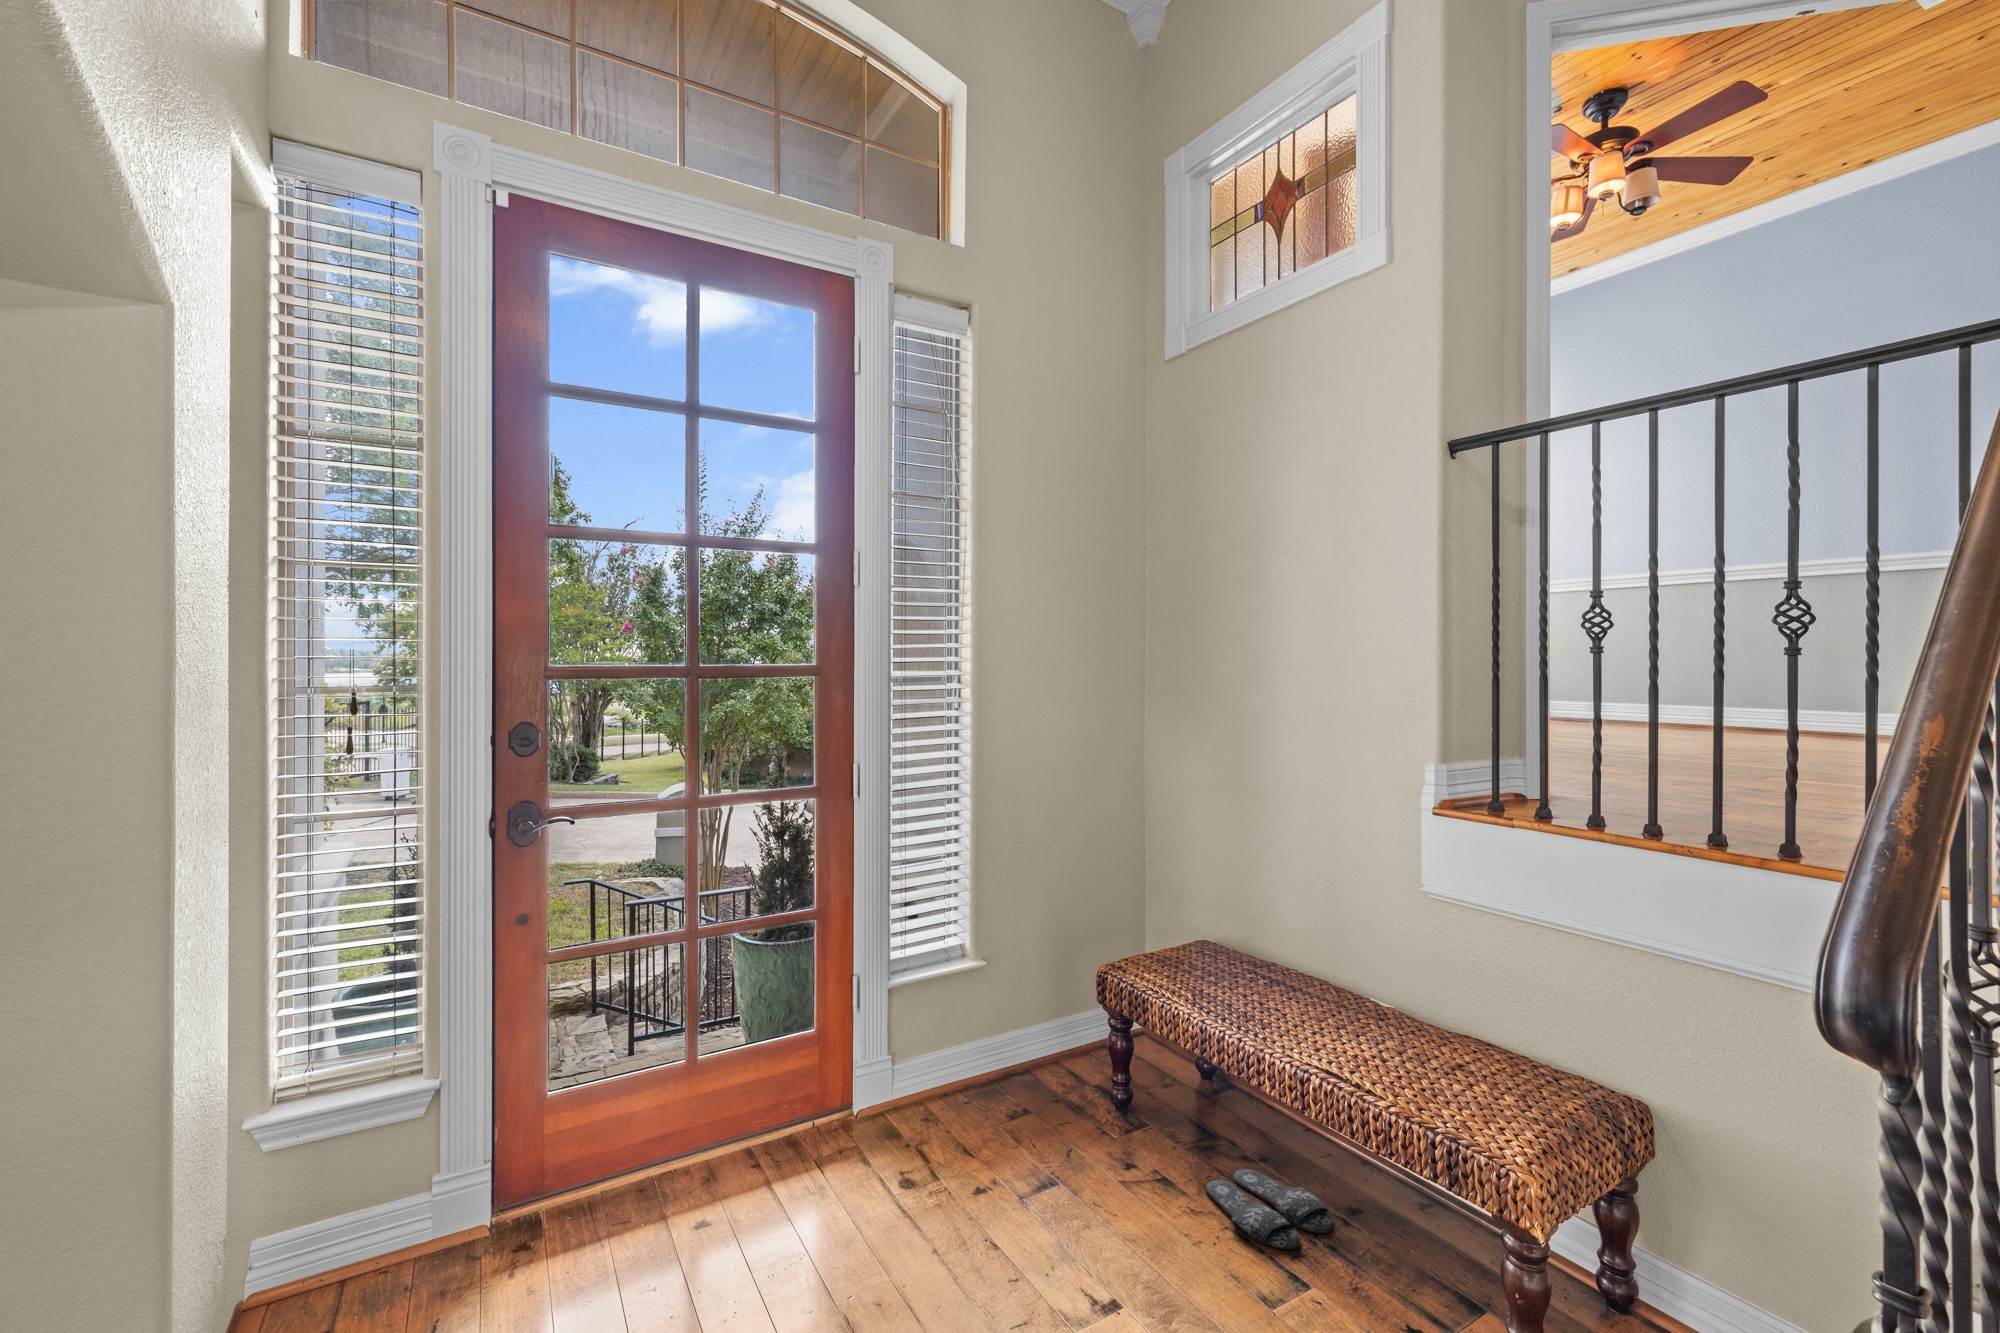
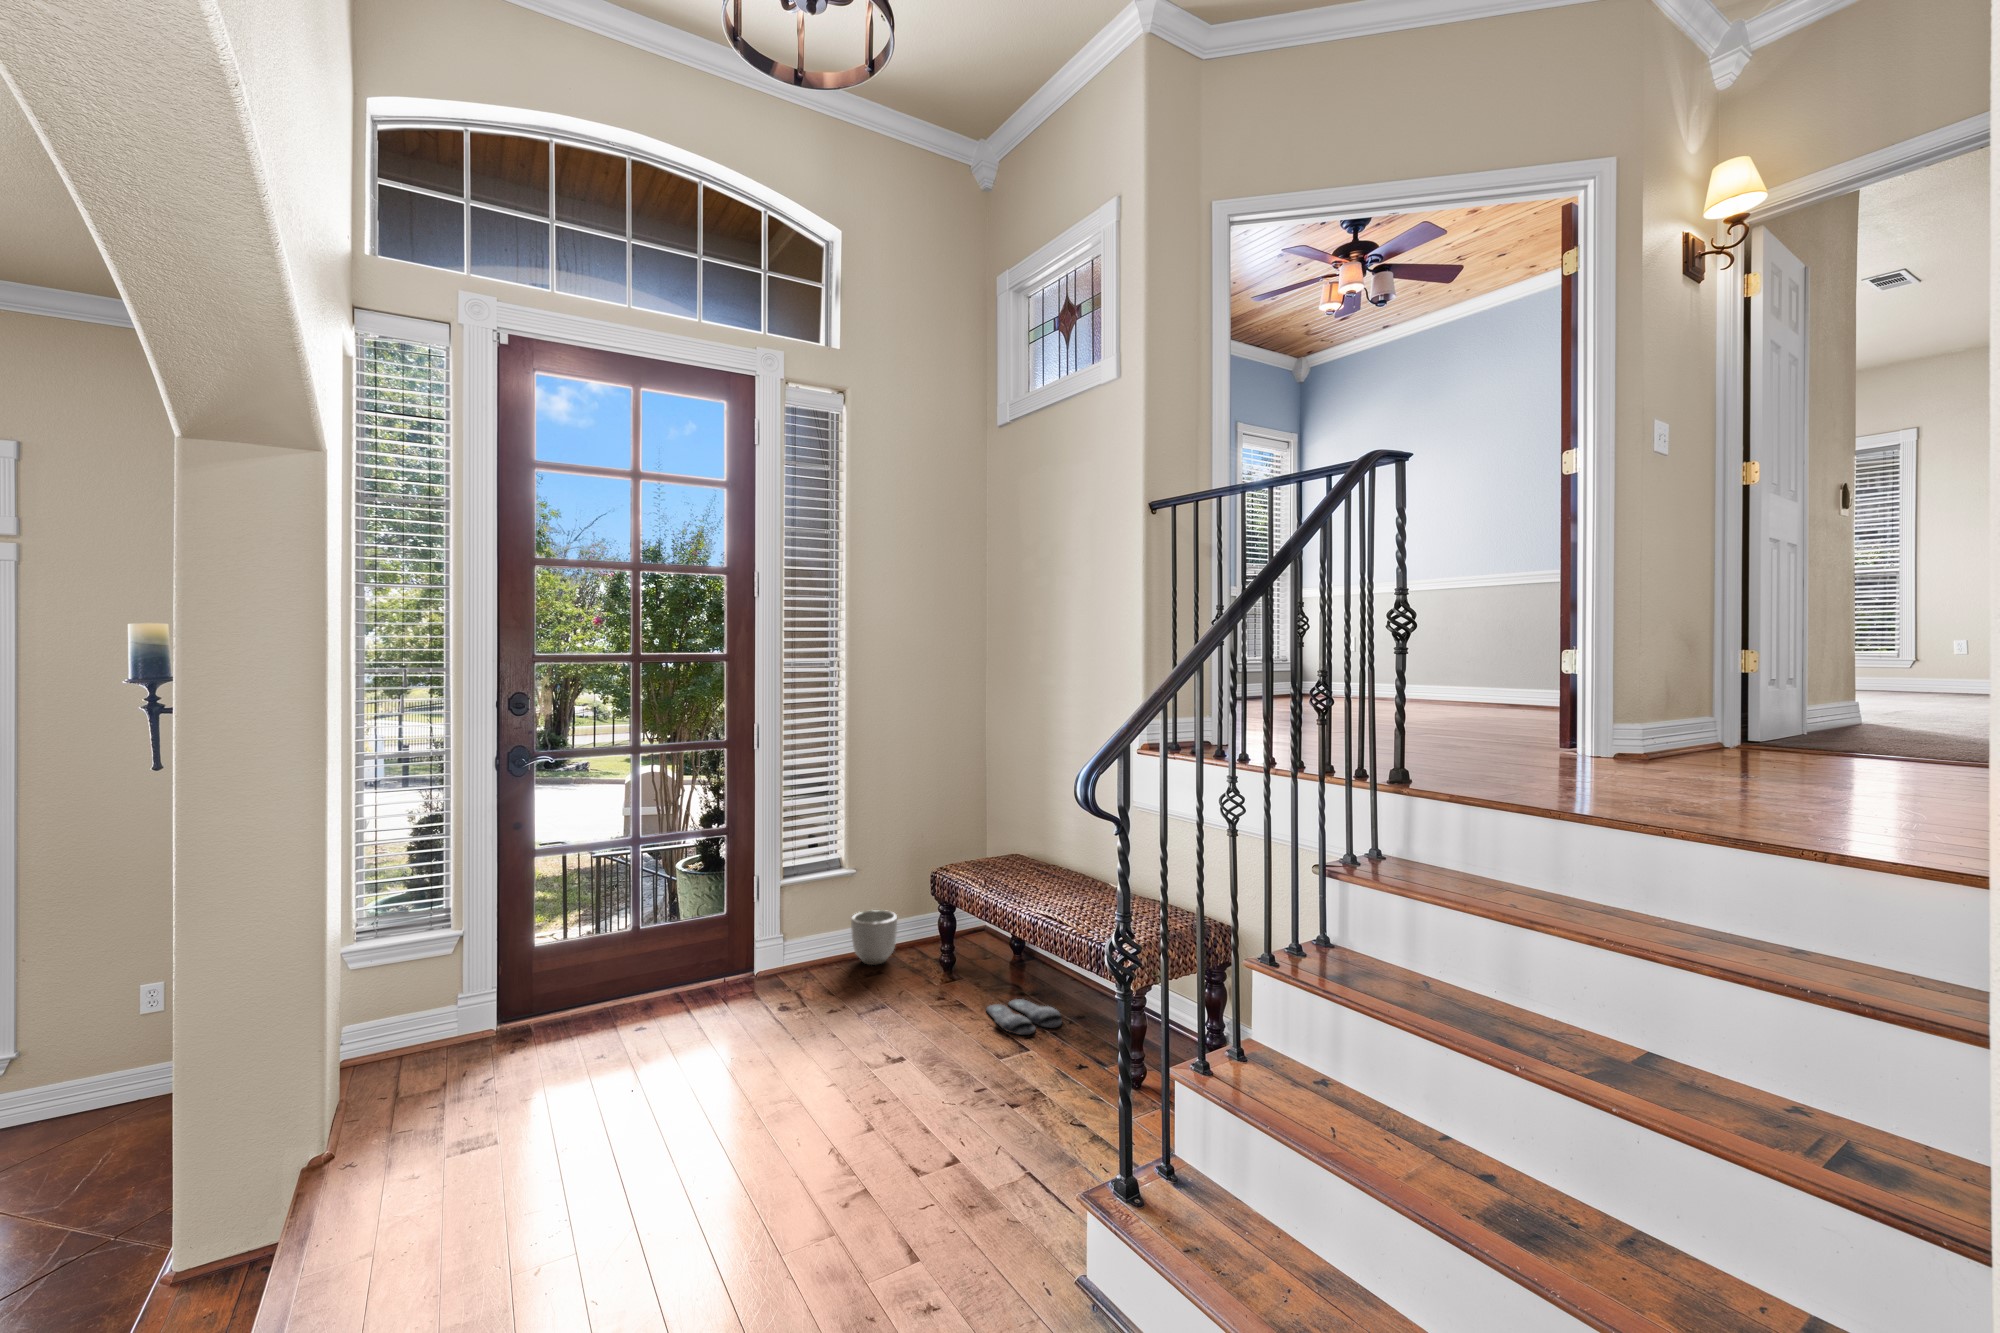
planter: none [980,1015,1043,1096] -> present [851,910,897,965]

